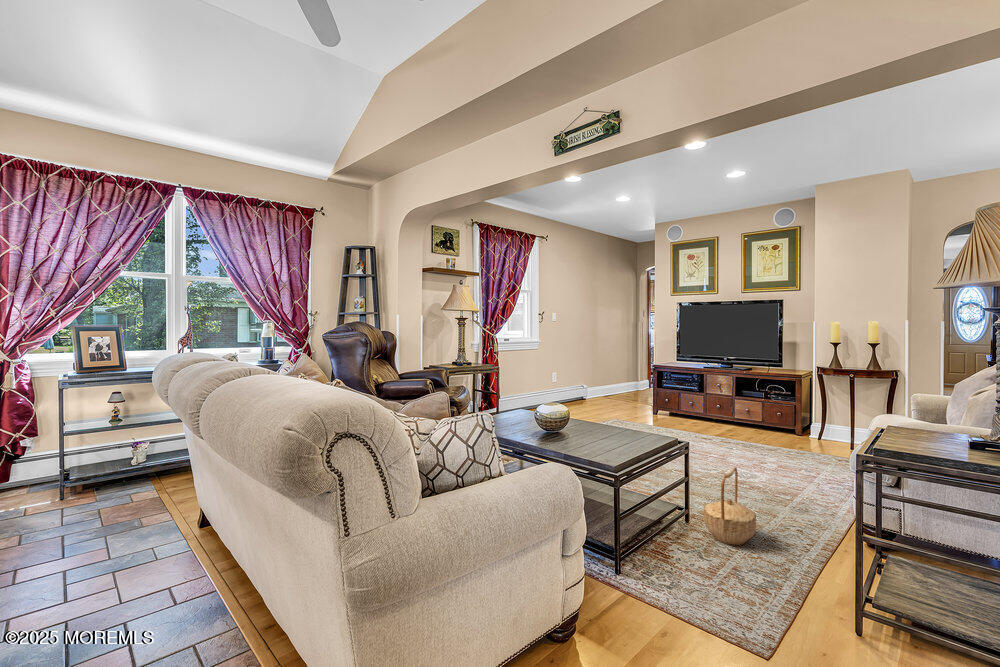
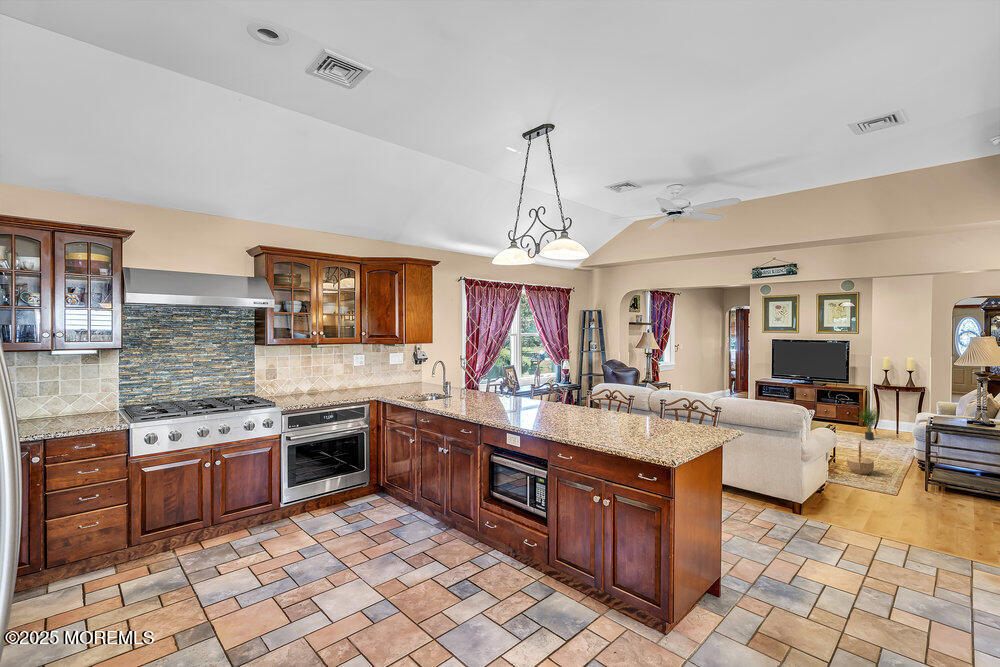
potted plant: none [767,398,819,460] -> present [856,406,878,440]

